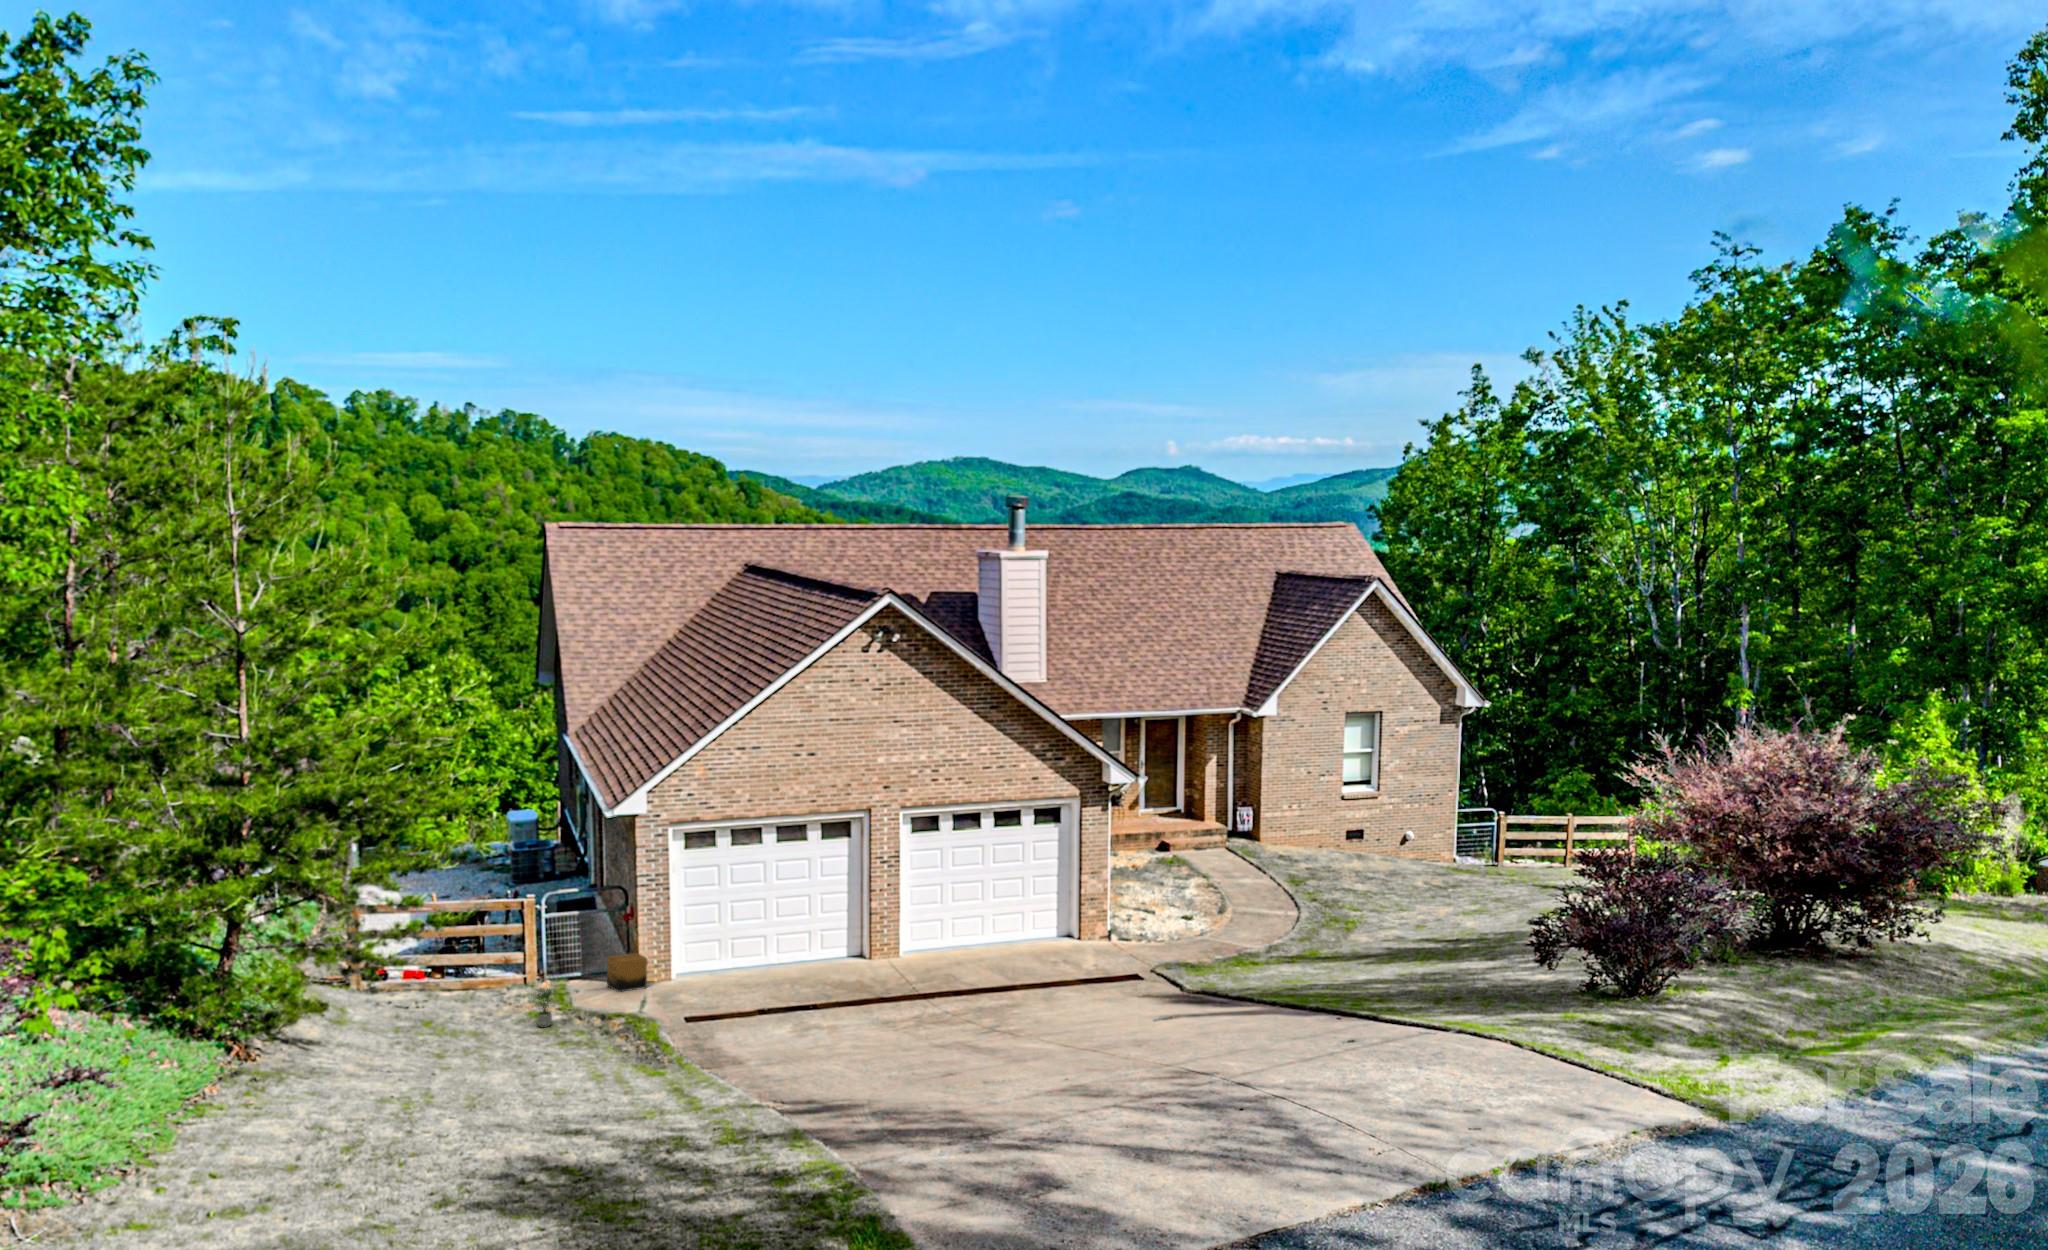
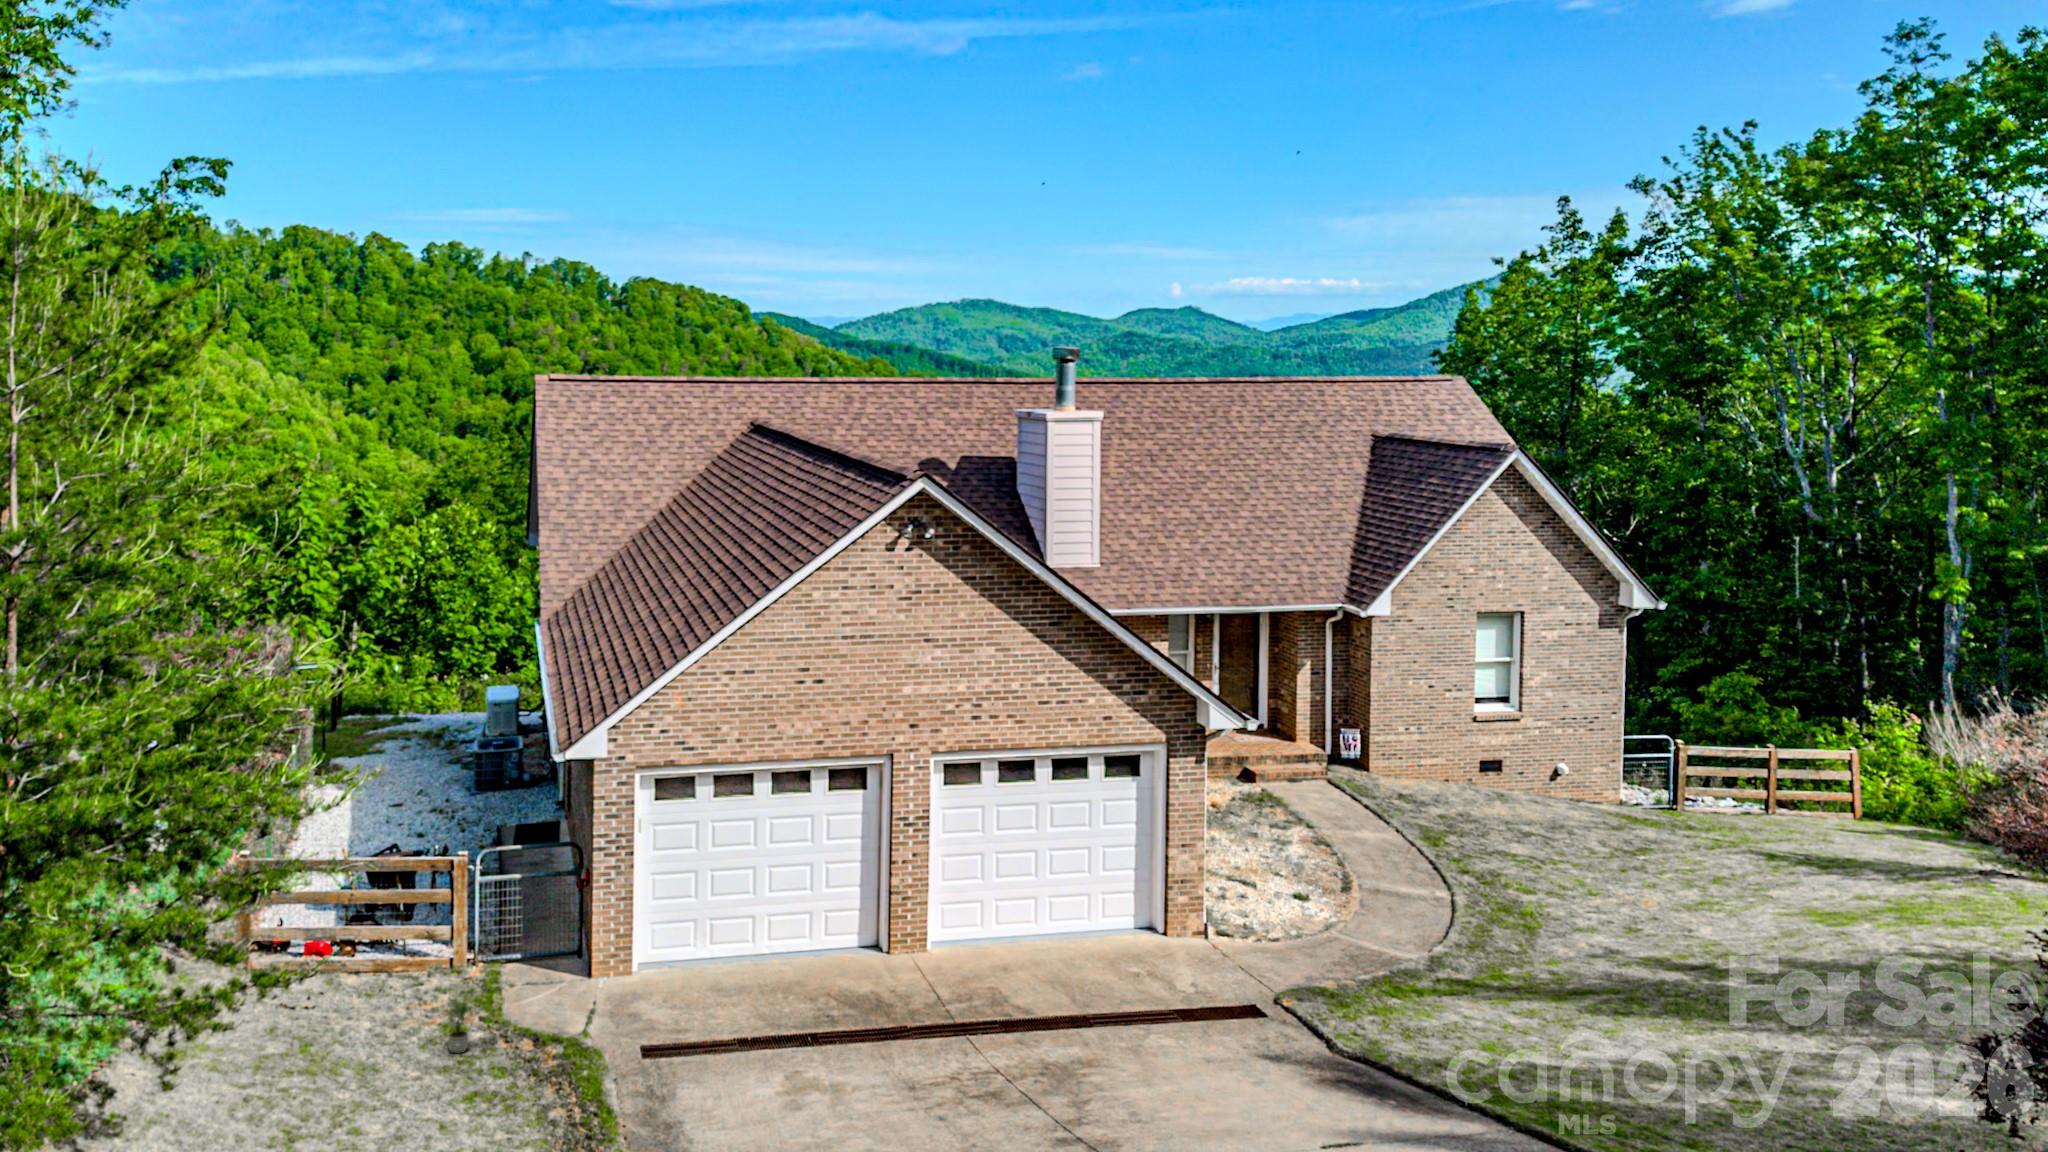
cardboard box: present [607,953,648,992] -> none [554,931,606,986]

